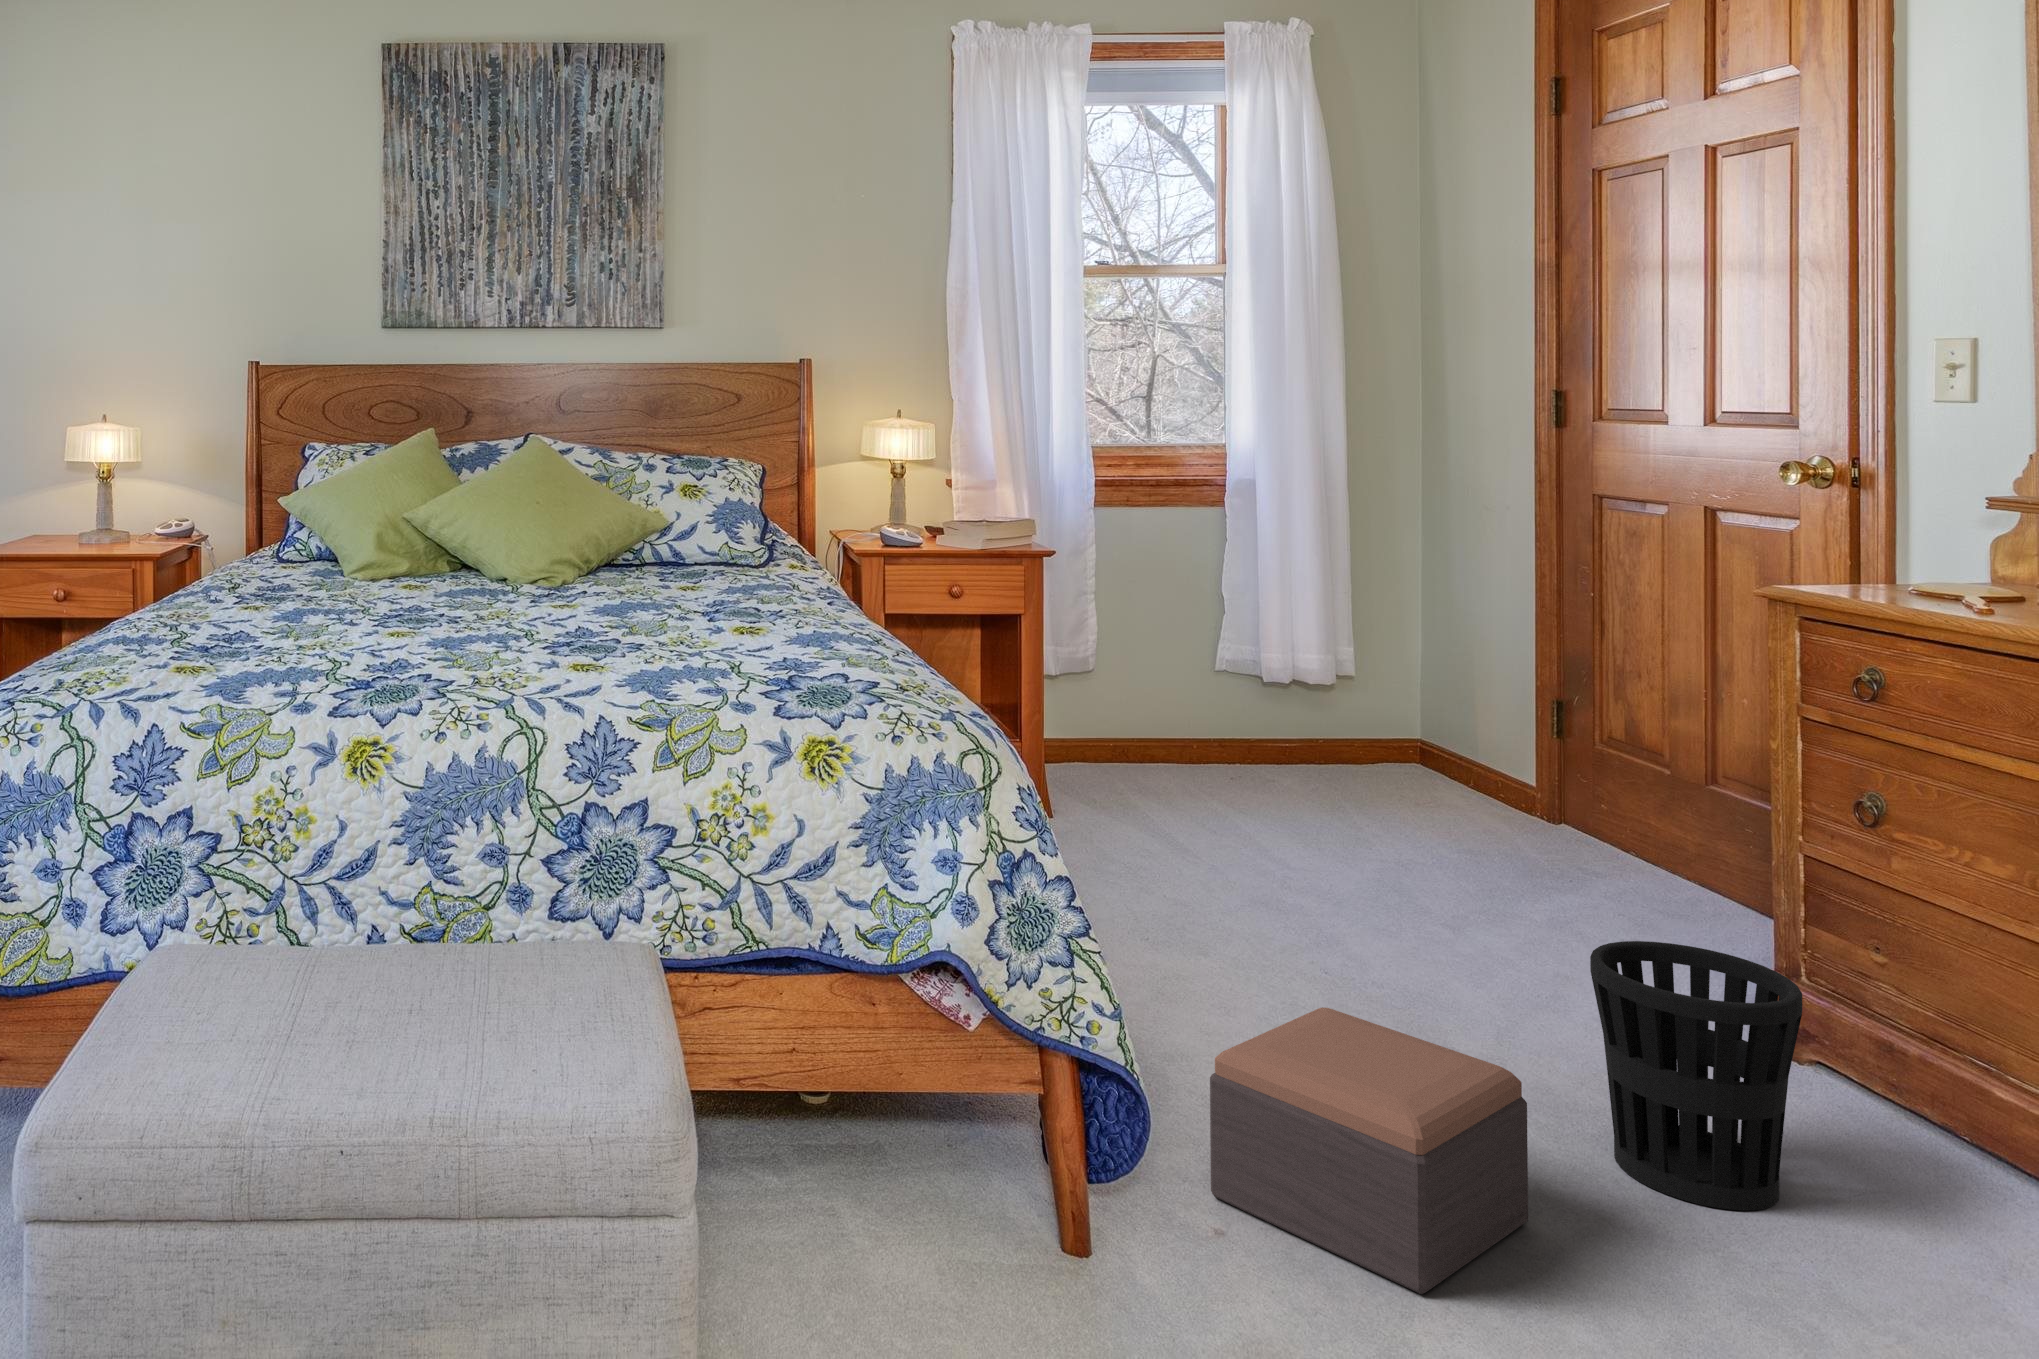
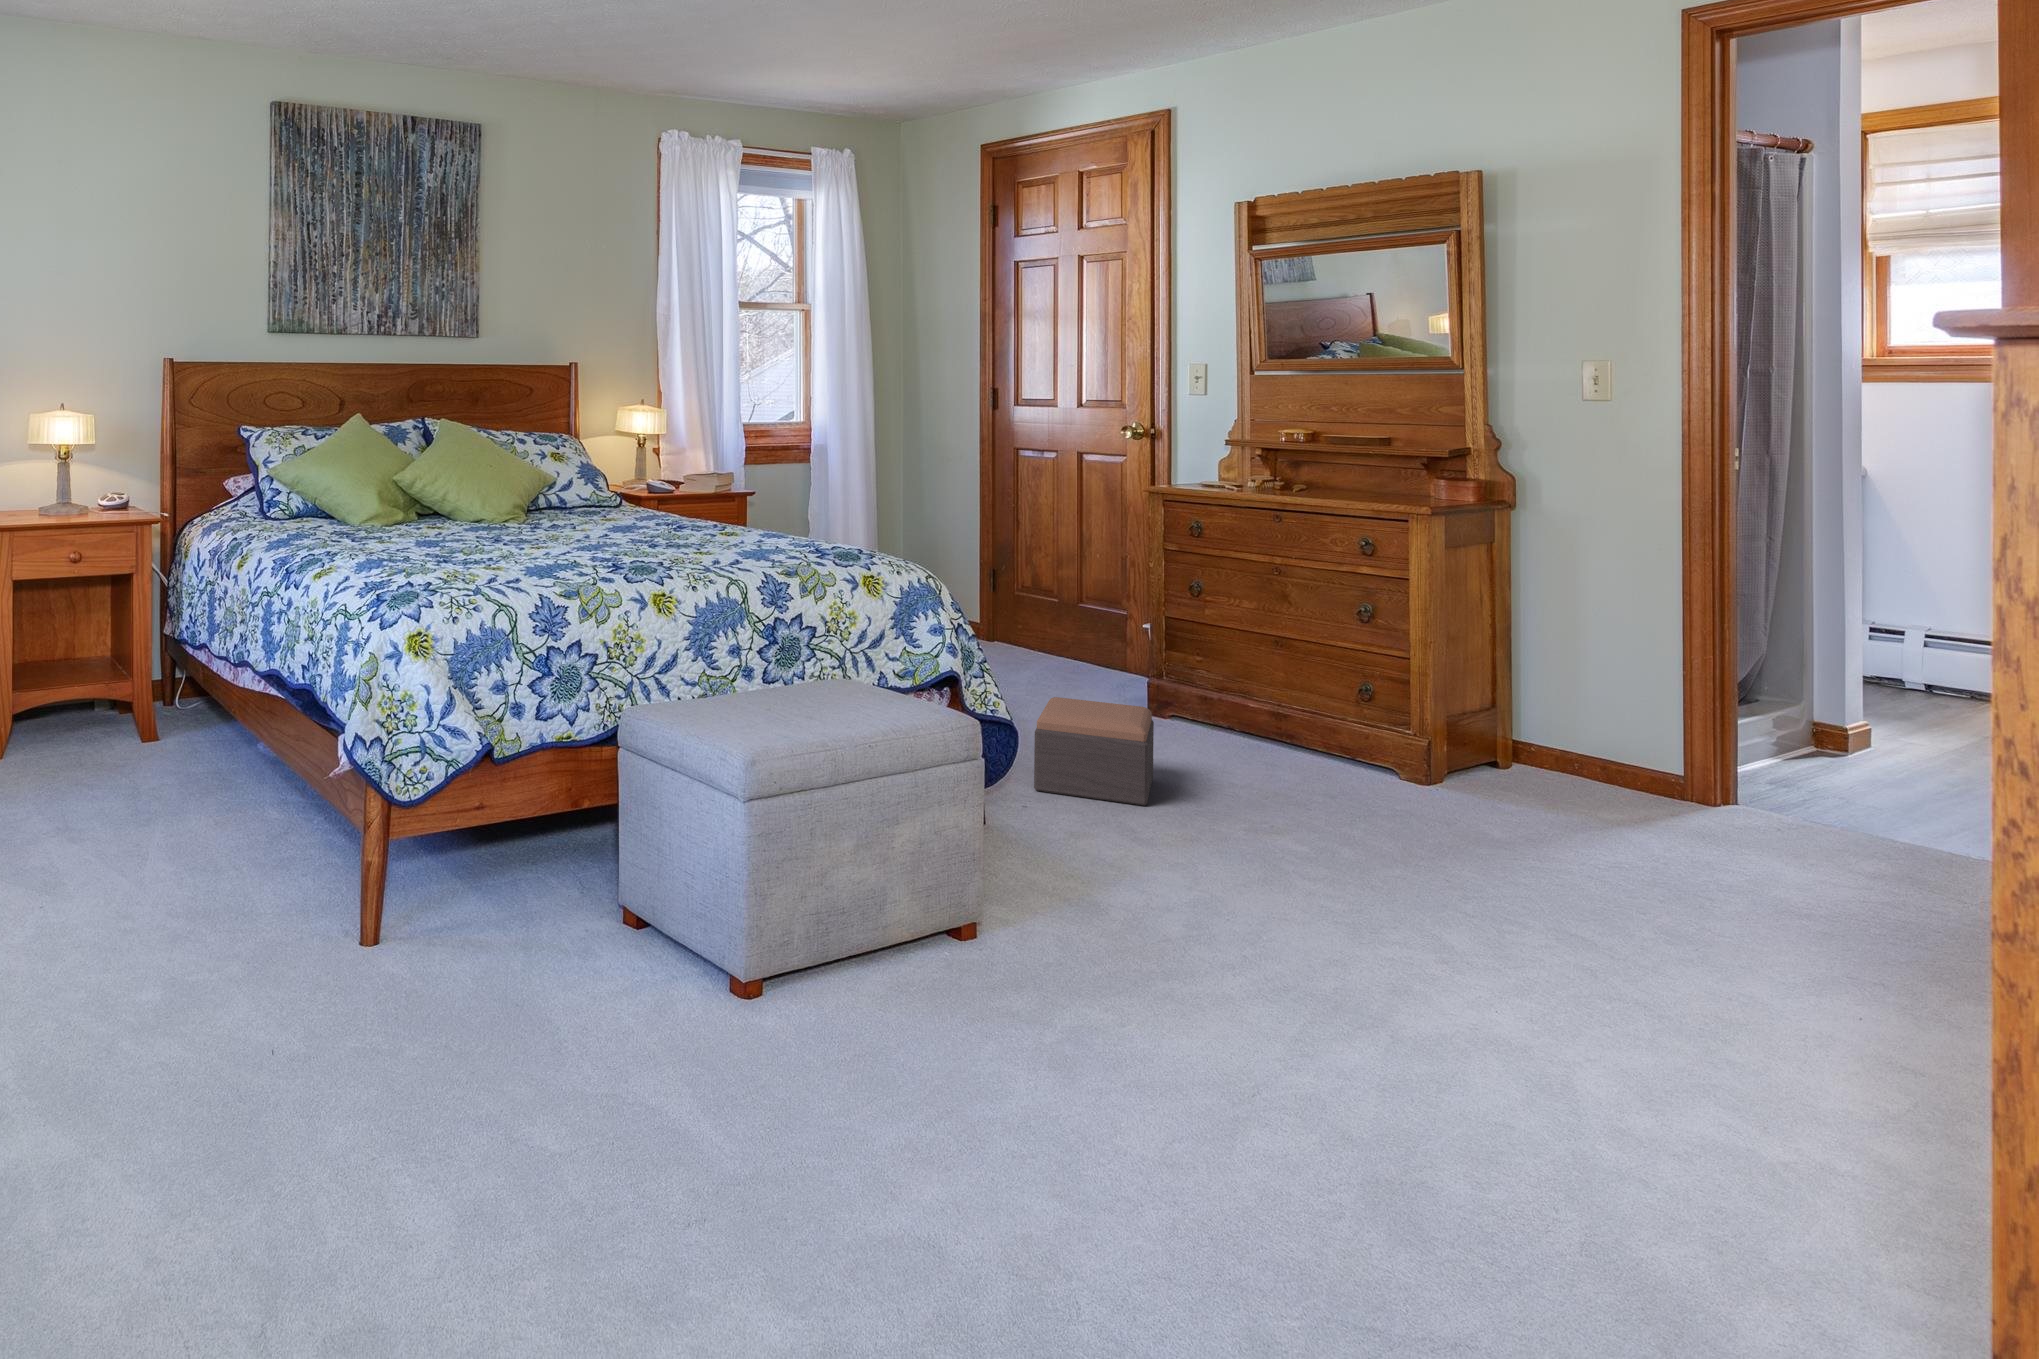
wastebasket: present [1590,941,1802,1210] -> none [1145,651,1232,763]

